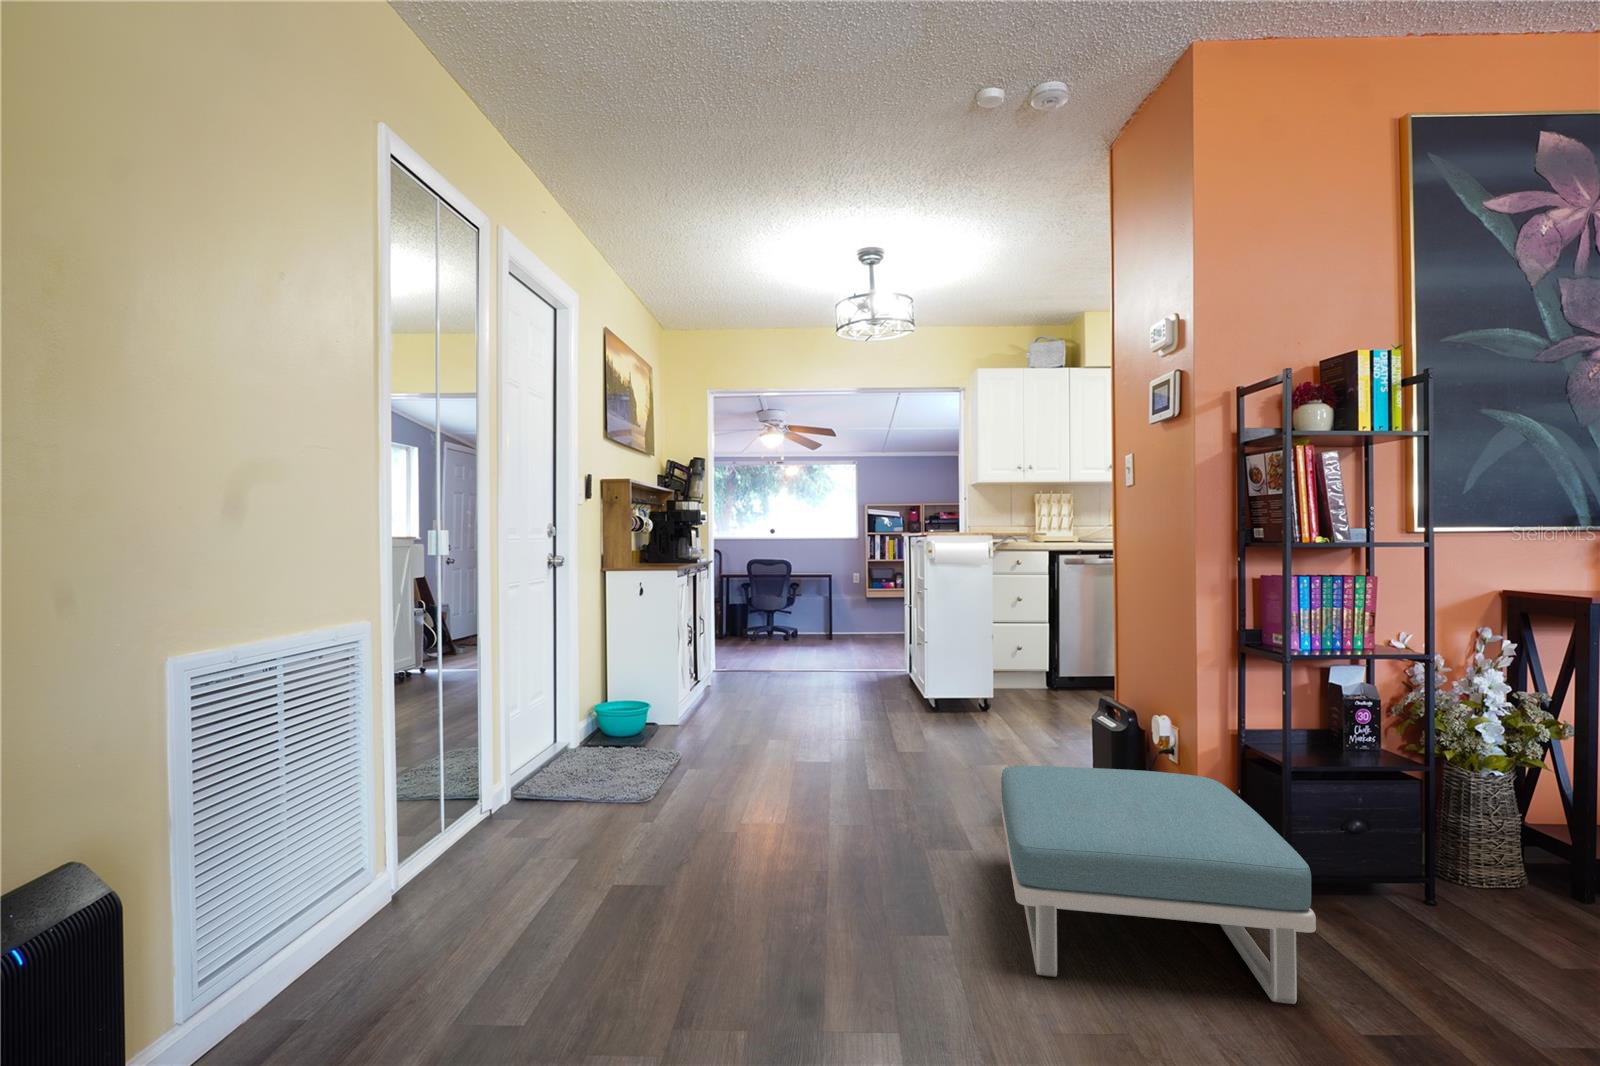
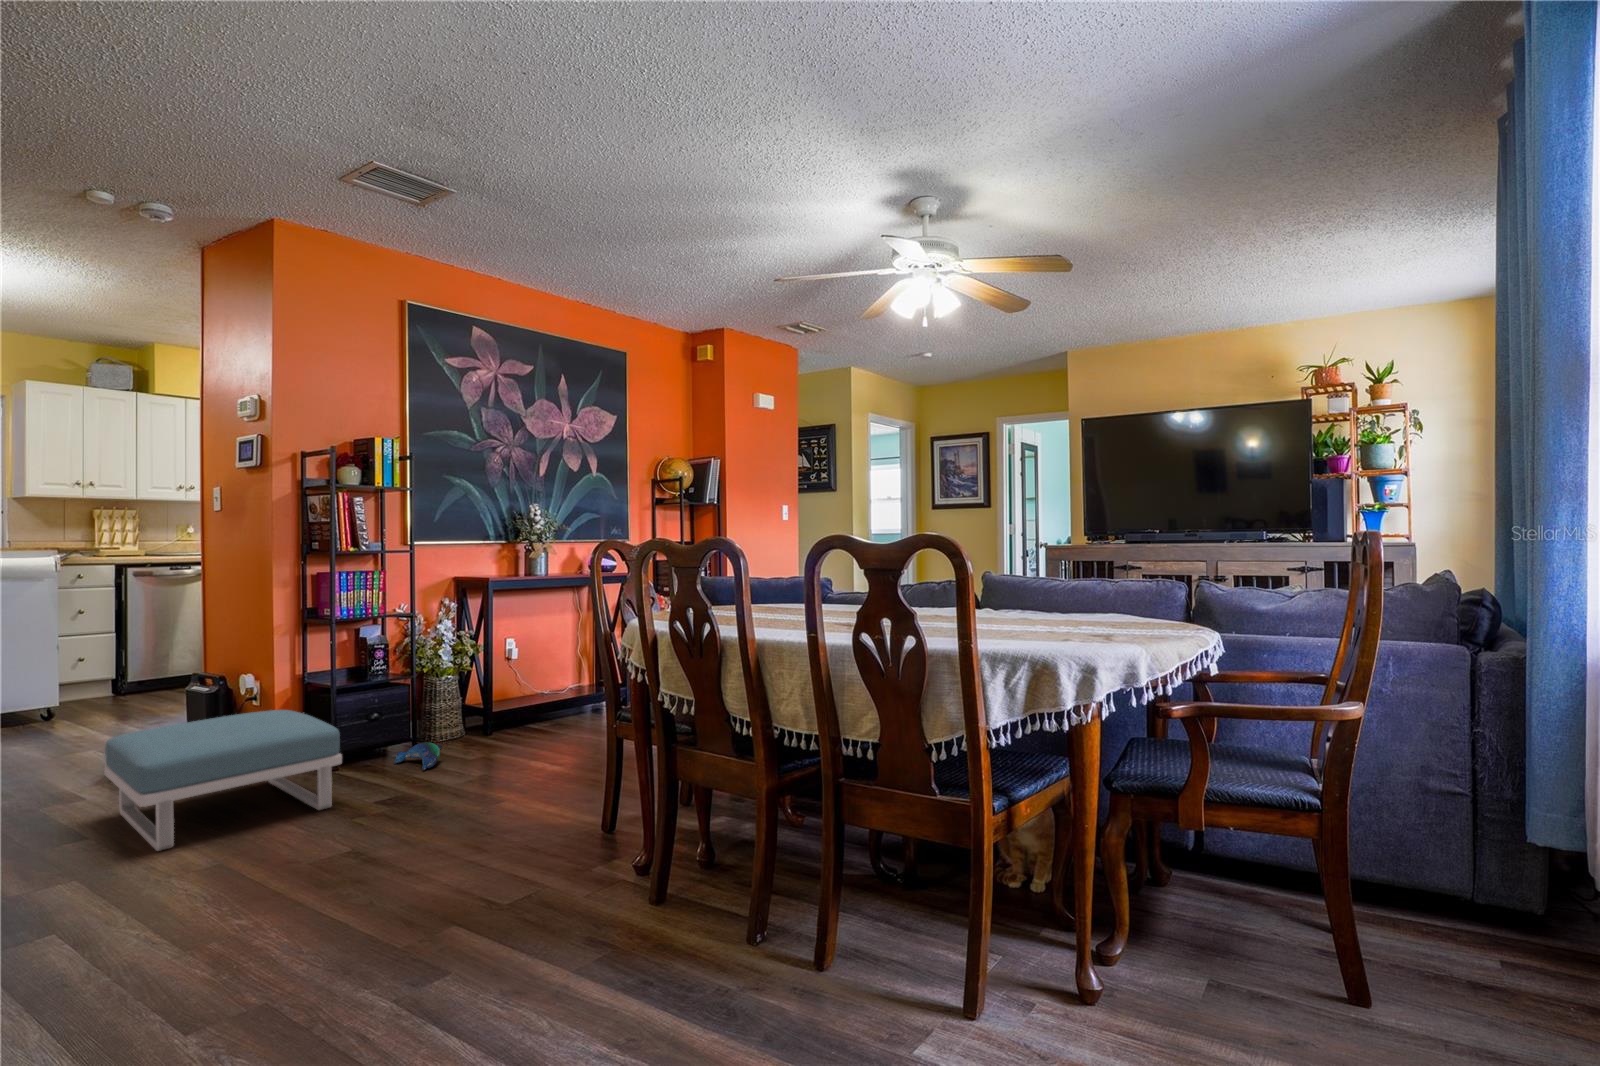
plush toy: none [1399,903,1512,977] -> present [394,742,442,770]

